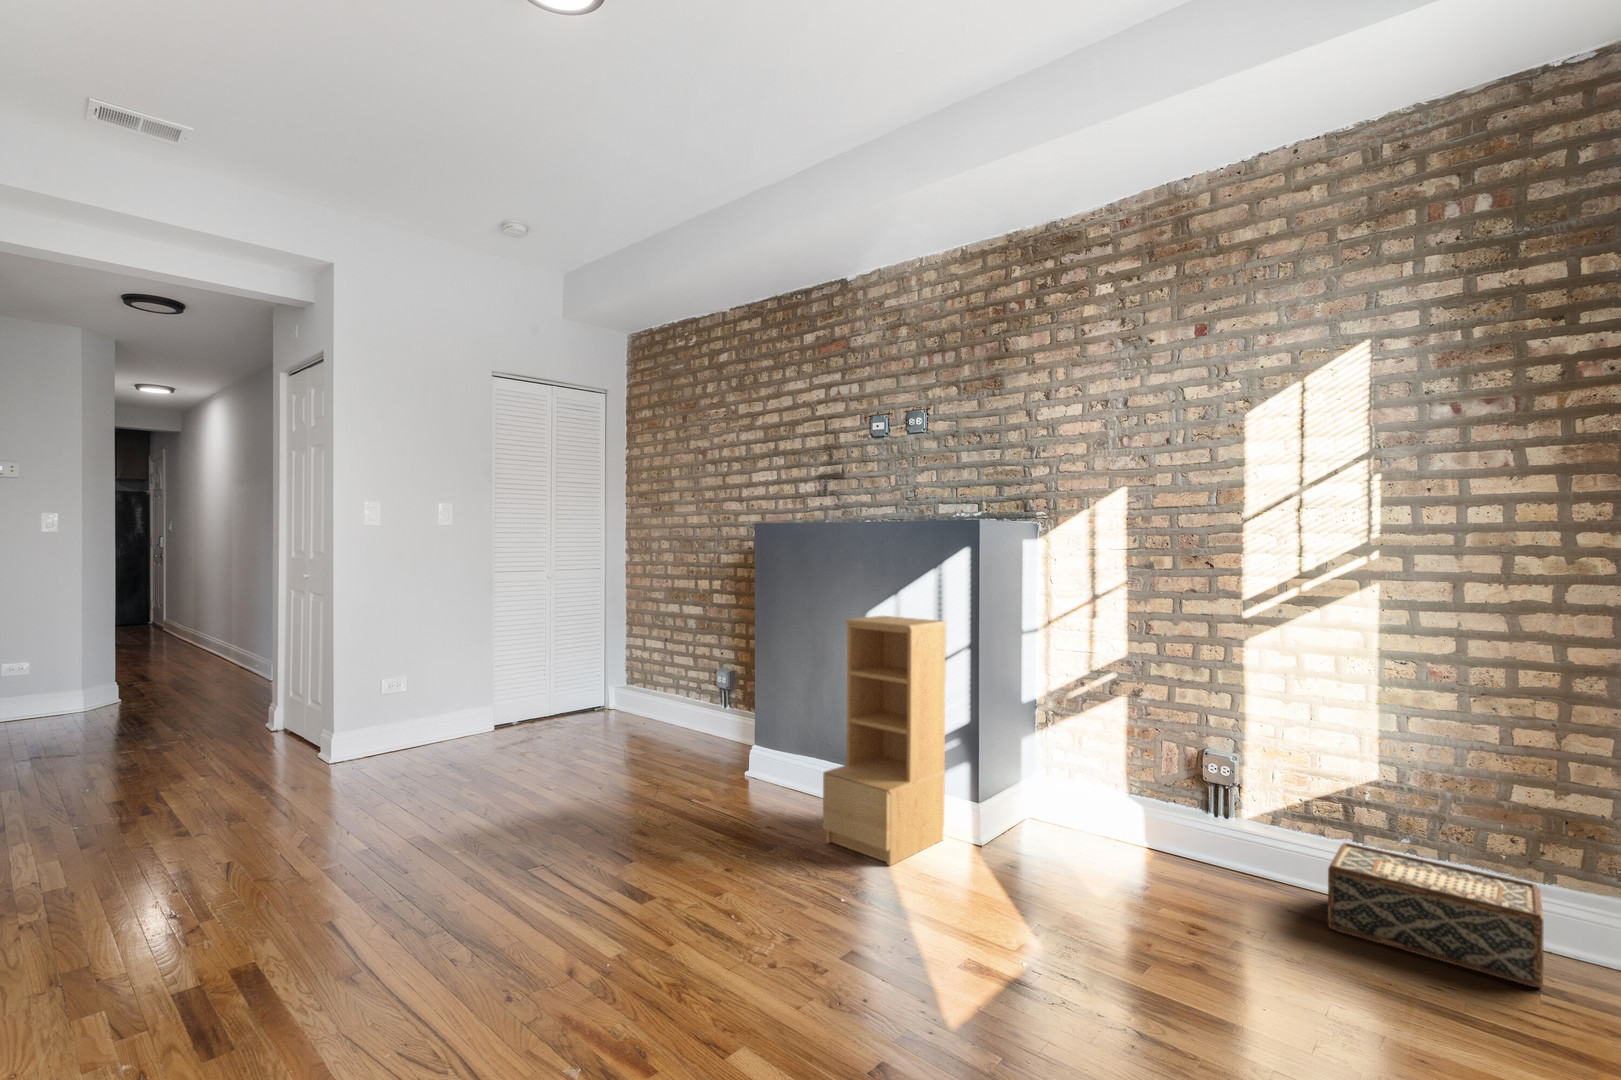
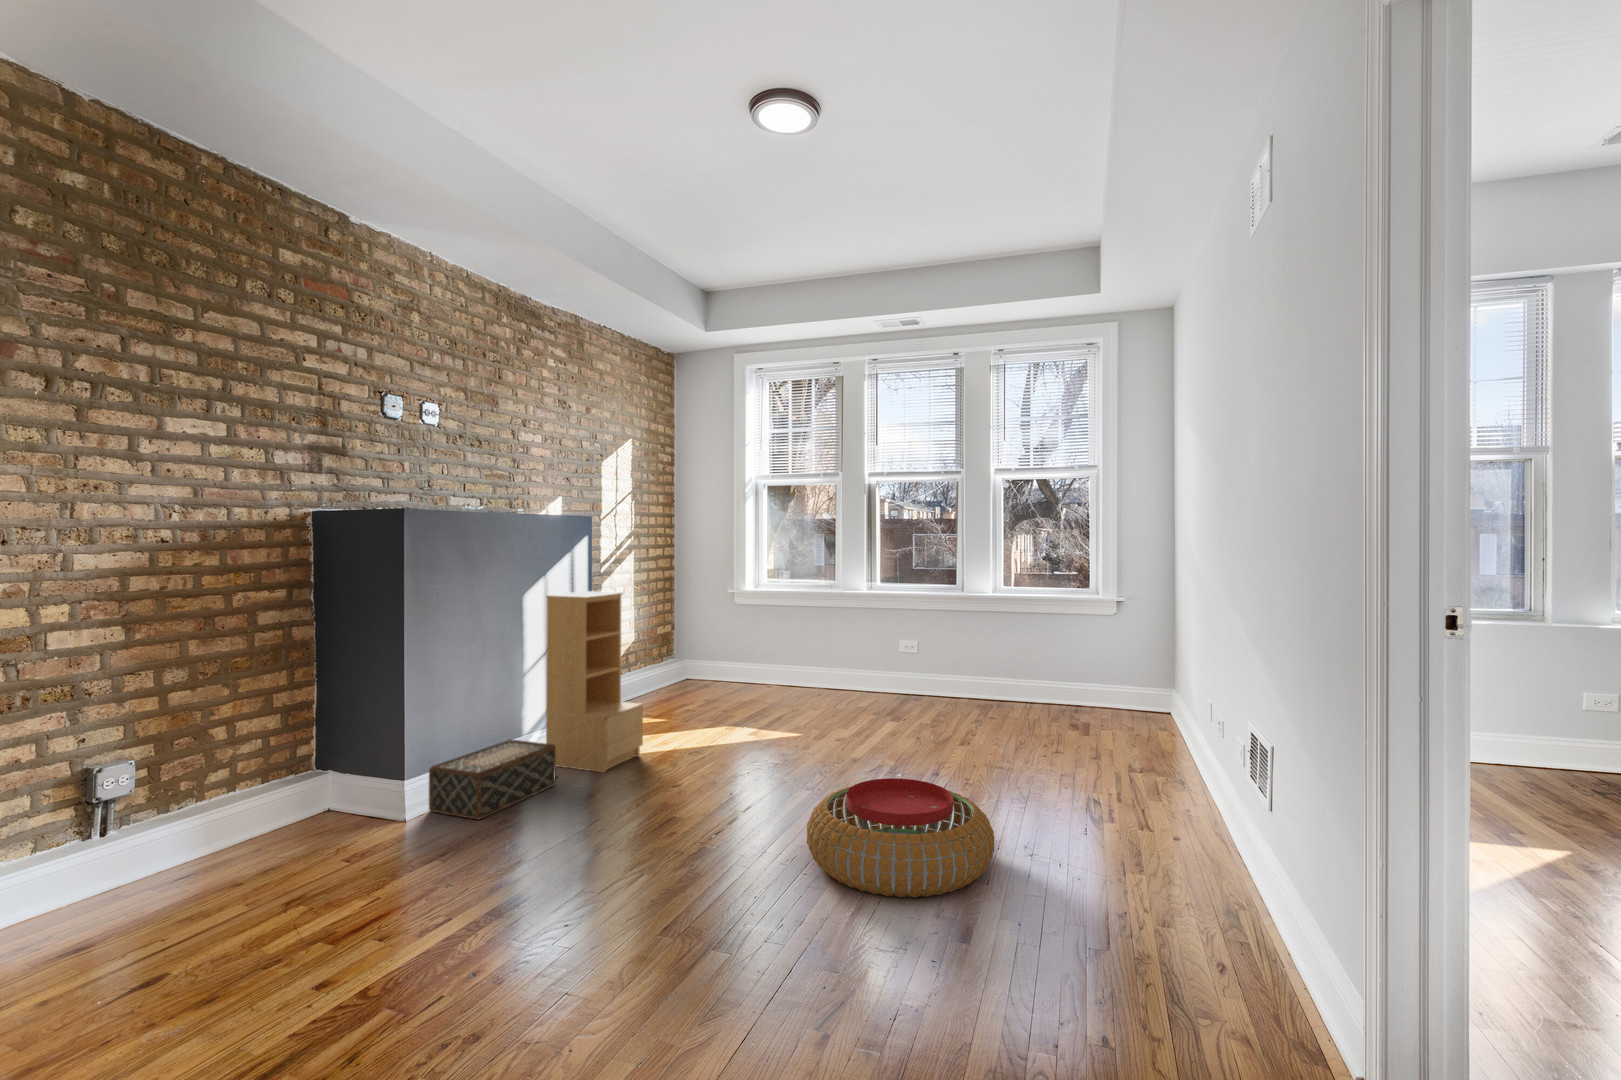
woven basket: present [1328,843,1543,988] -> present [429,739,556,820]
pouf: none [166,845,453,1019] -> present [807,778,995,898]

